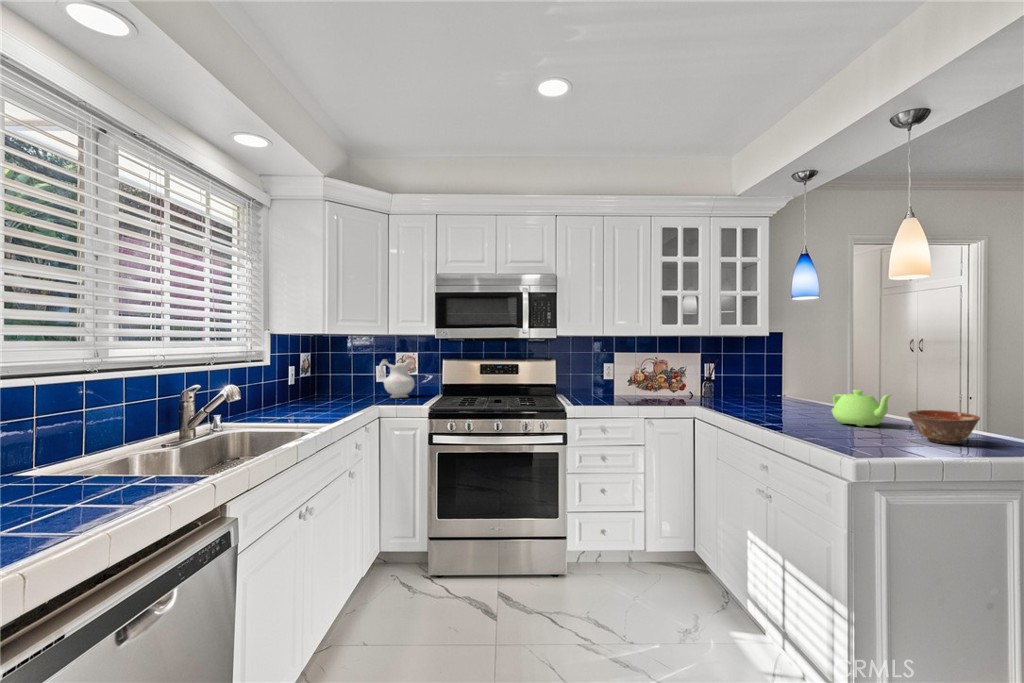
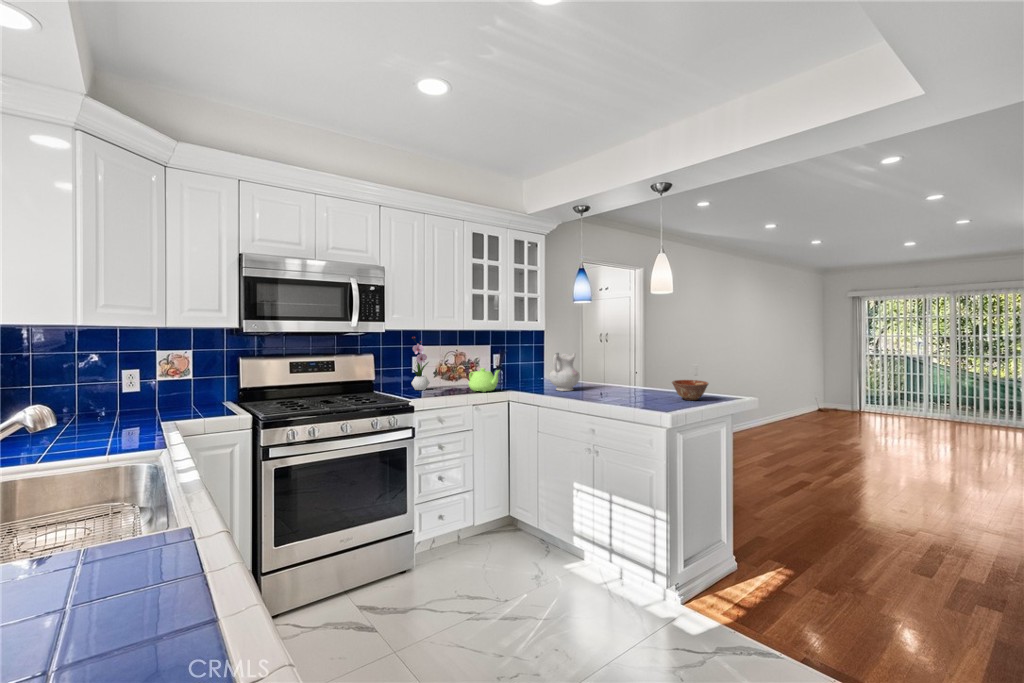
flower arrangement: none [592,343,614,398] -> present [411,337,430,390]
ceramic pitcher: present [380,359,415,398] -> present [550,353,579,391]
teapot: present [832,390,891,427] -> present [469,368,500,392]

